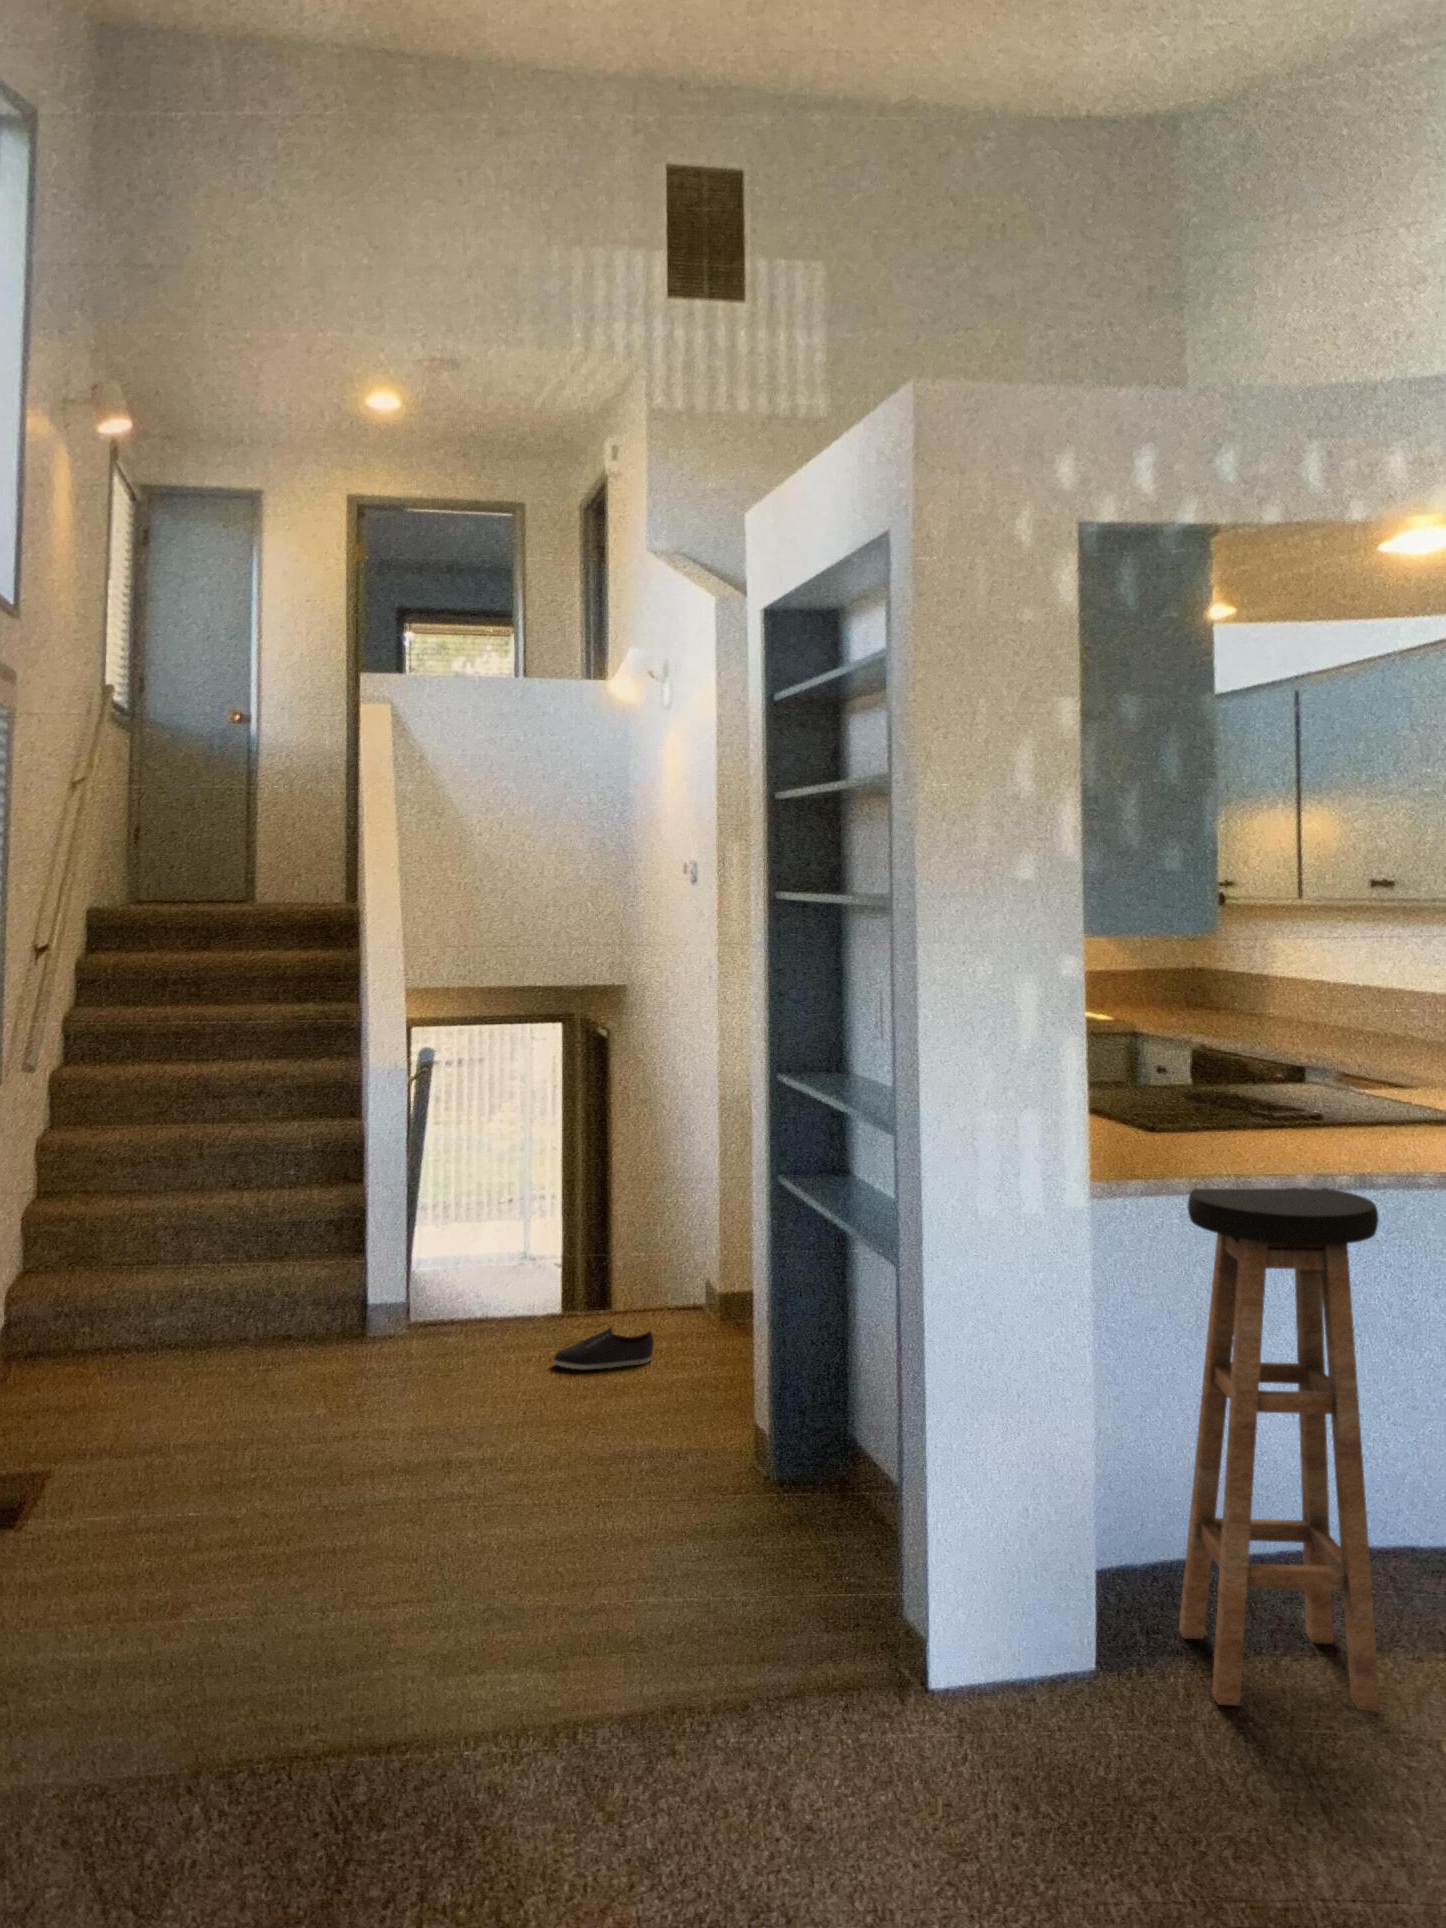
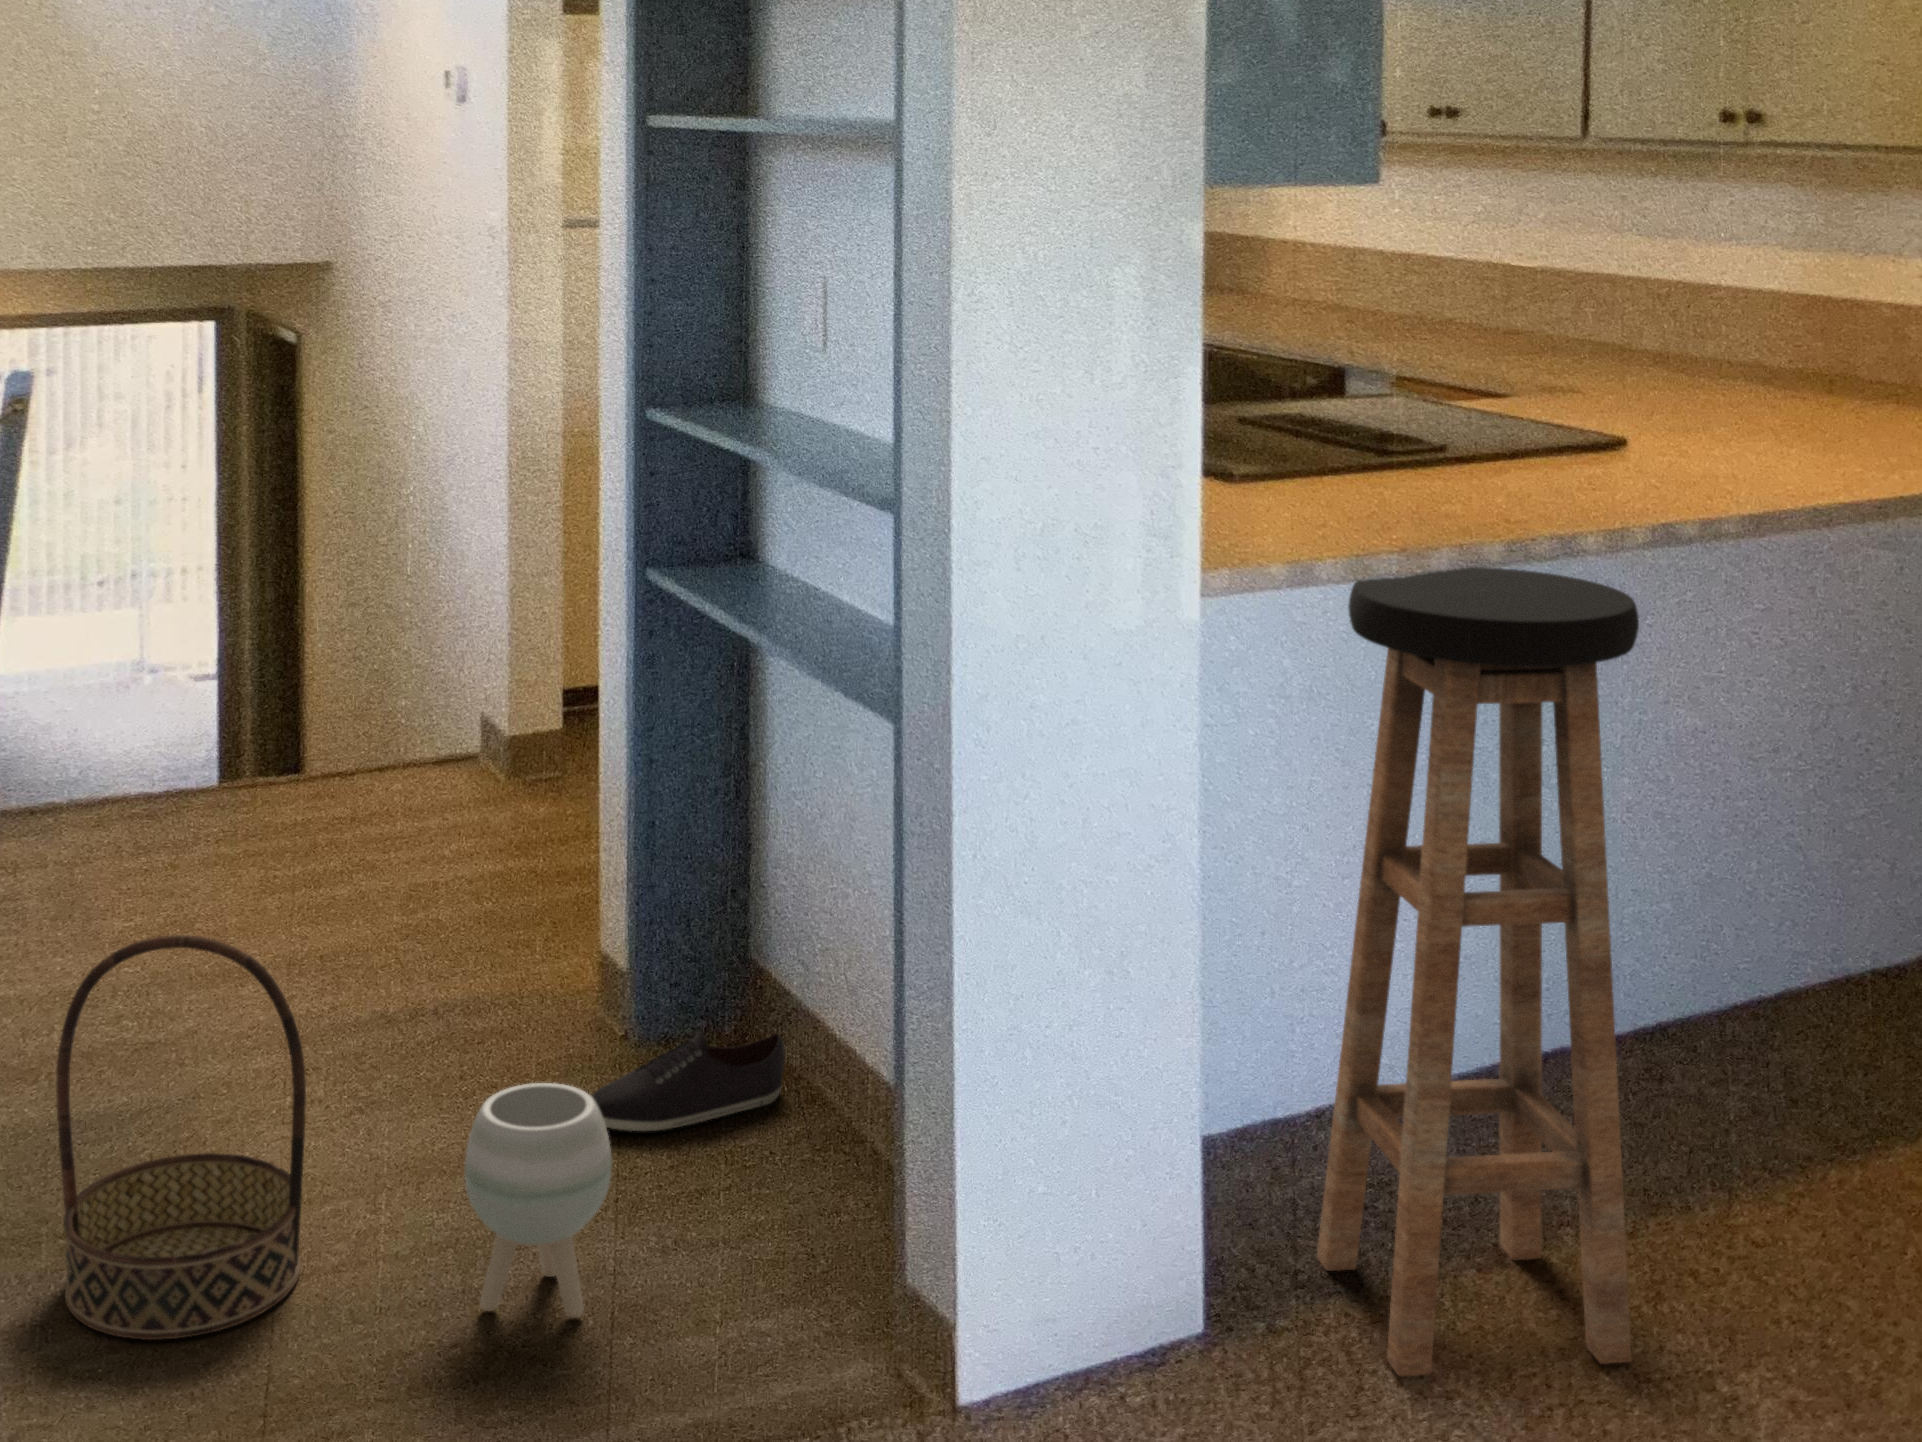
shoe: present [553,1327,654,1369] -> present [591,1032,785,1131]
basket: none [410,1375,549,1614] -> present [56,935,306,1340]
planter: none [639,1479,727,1624] -> present [465,1083,612,1318]

